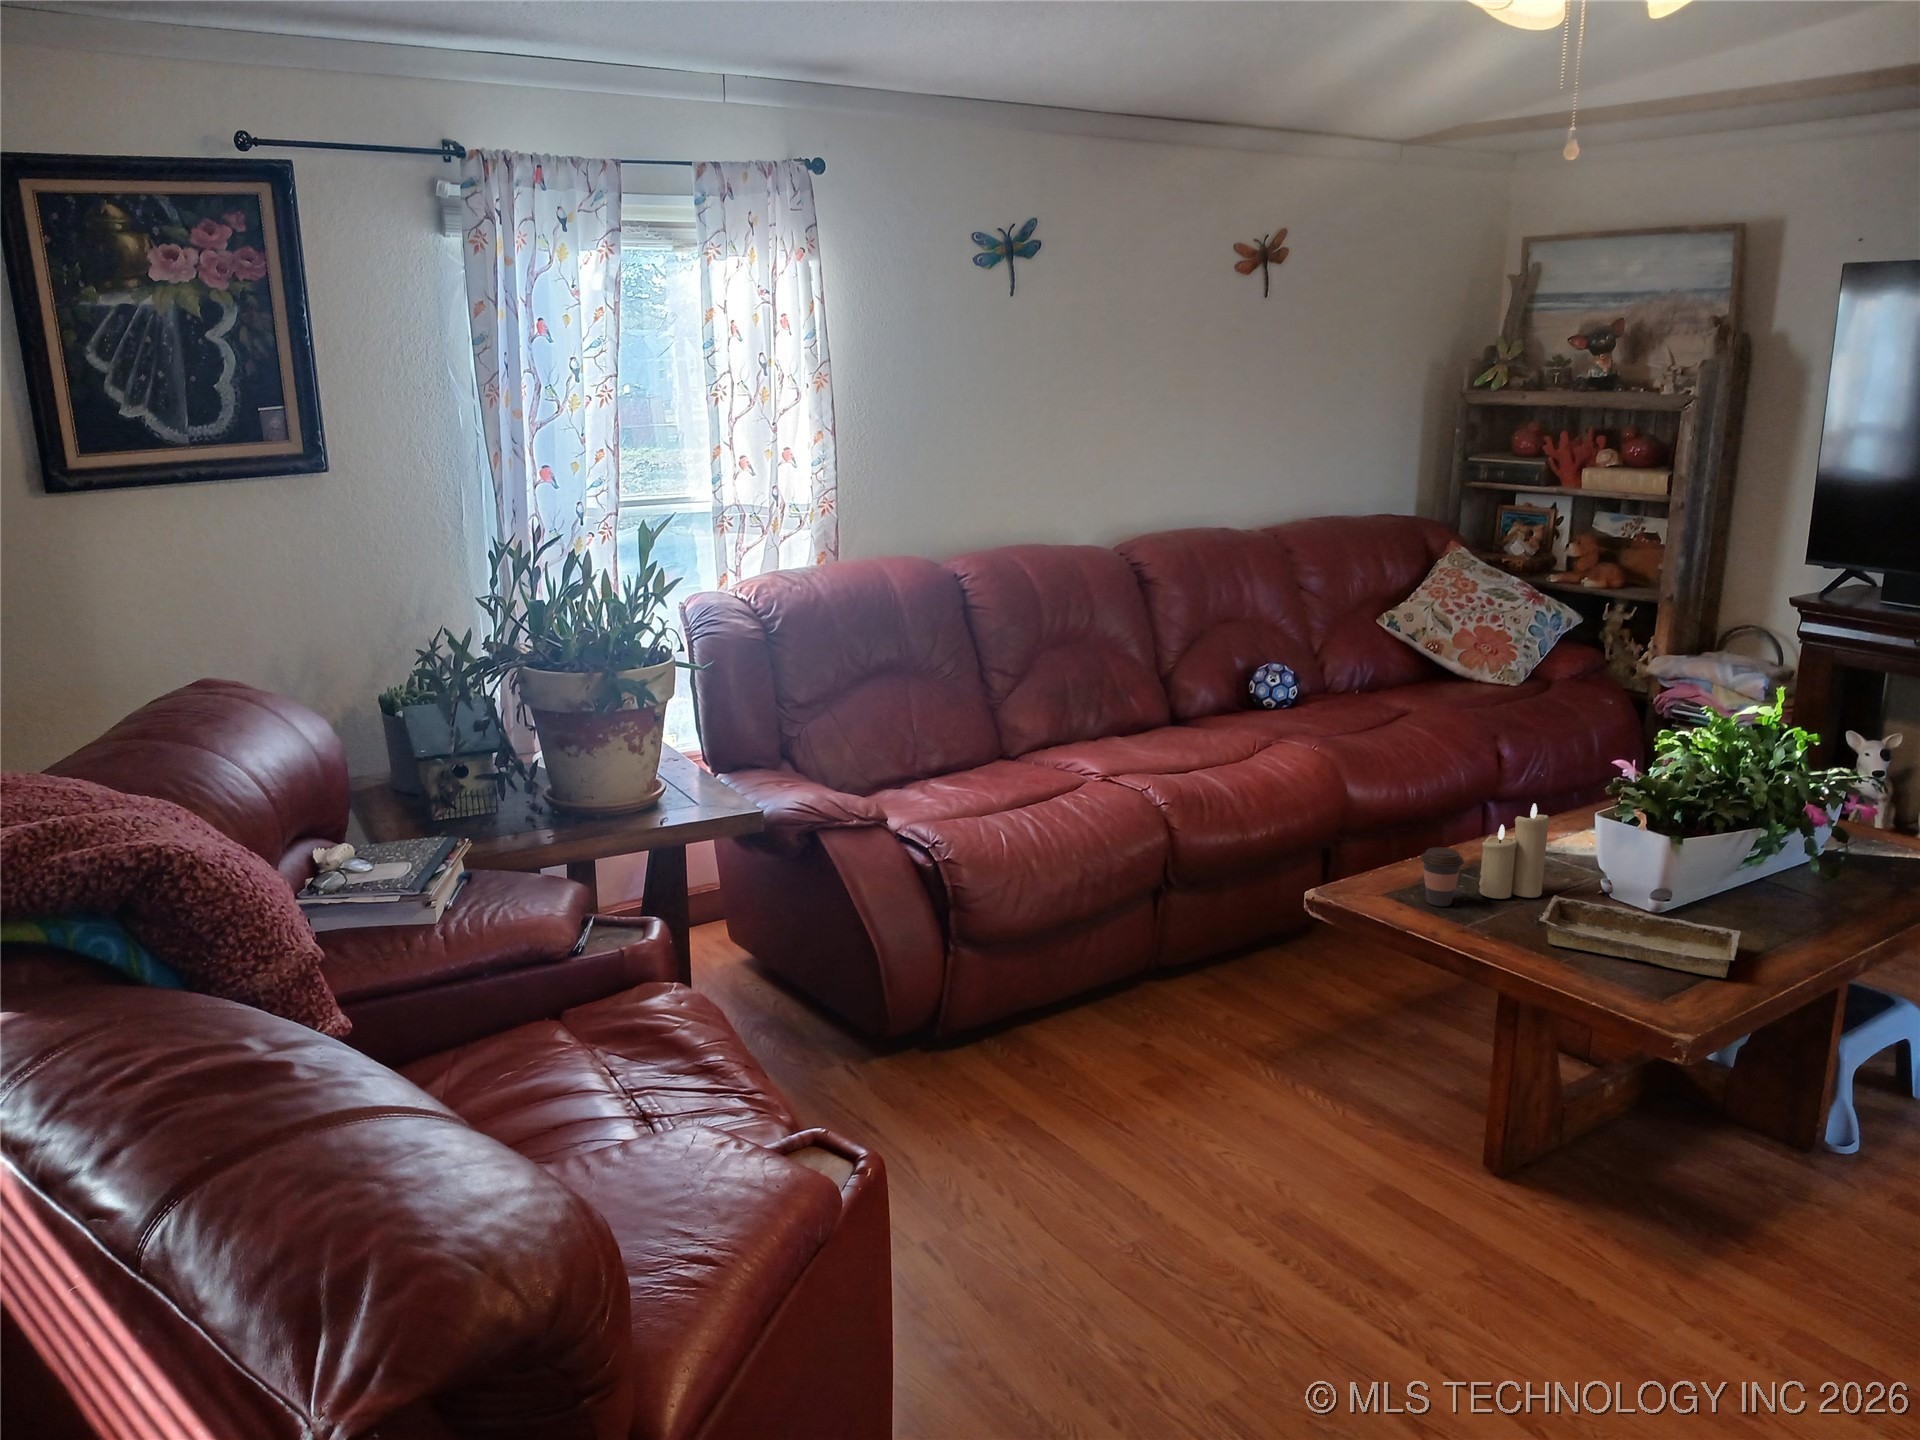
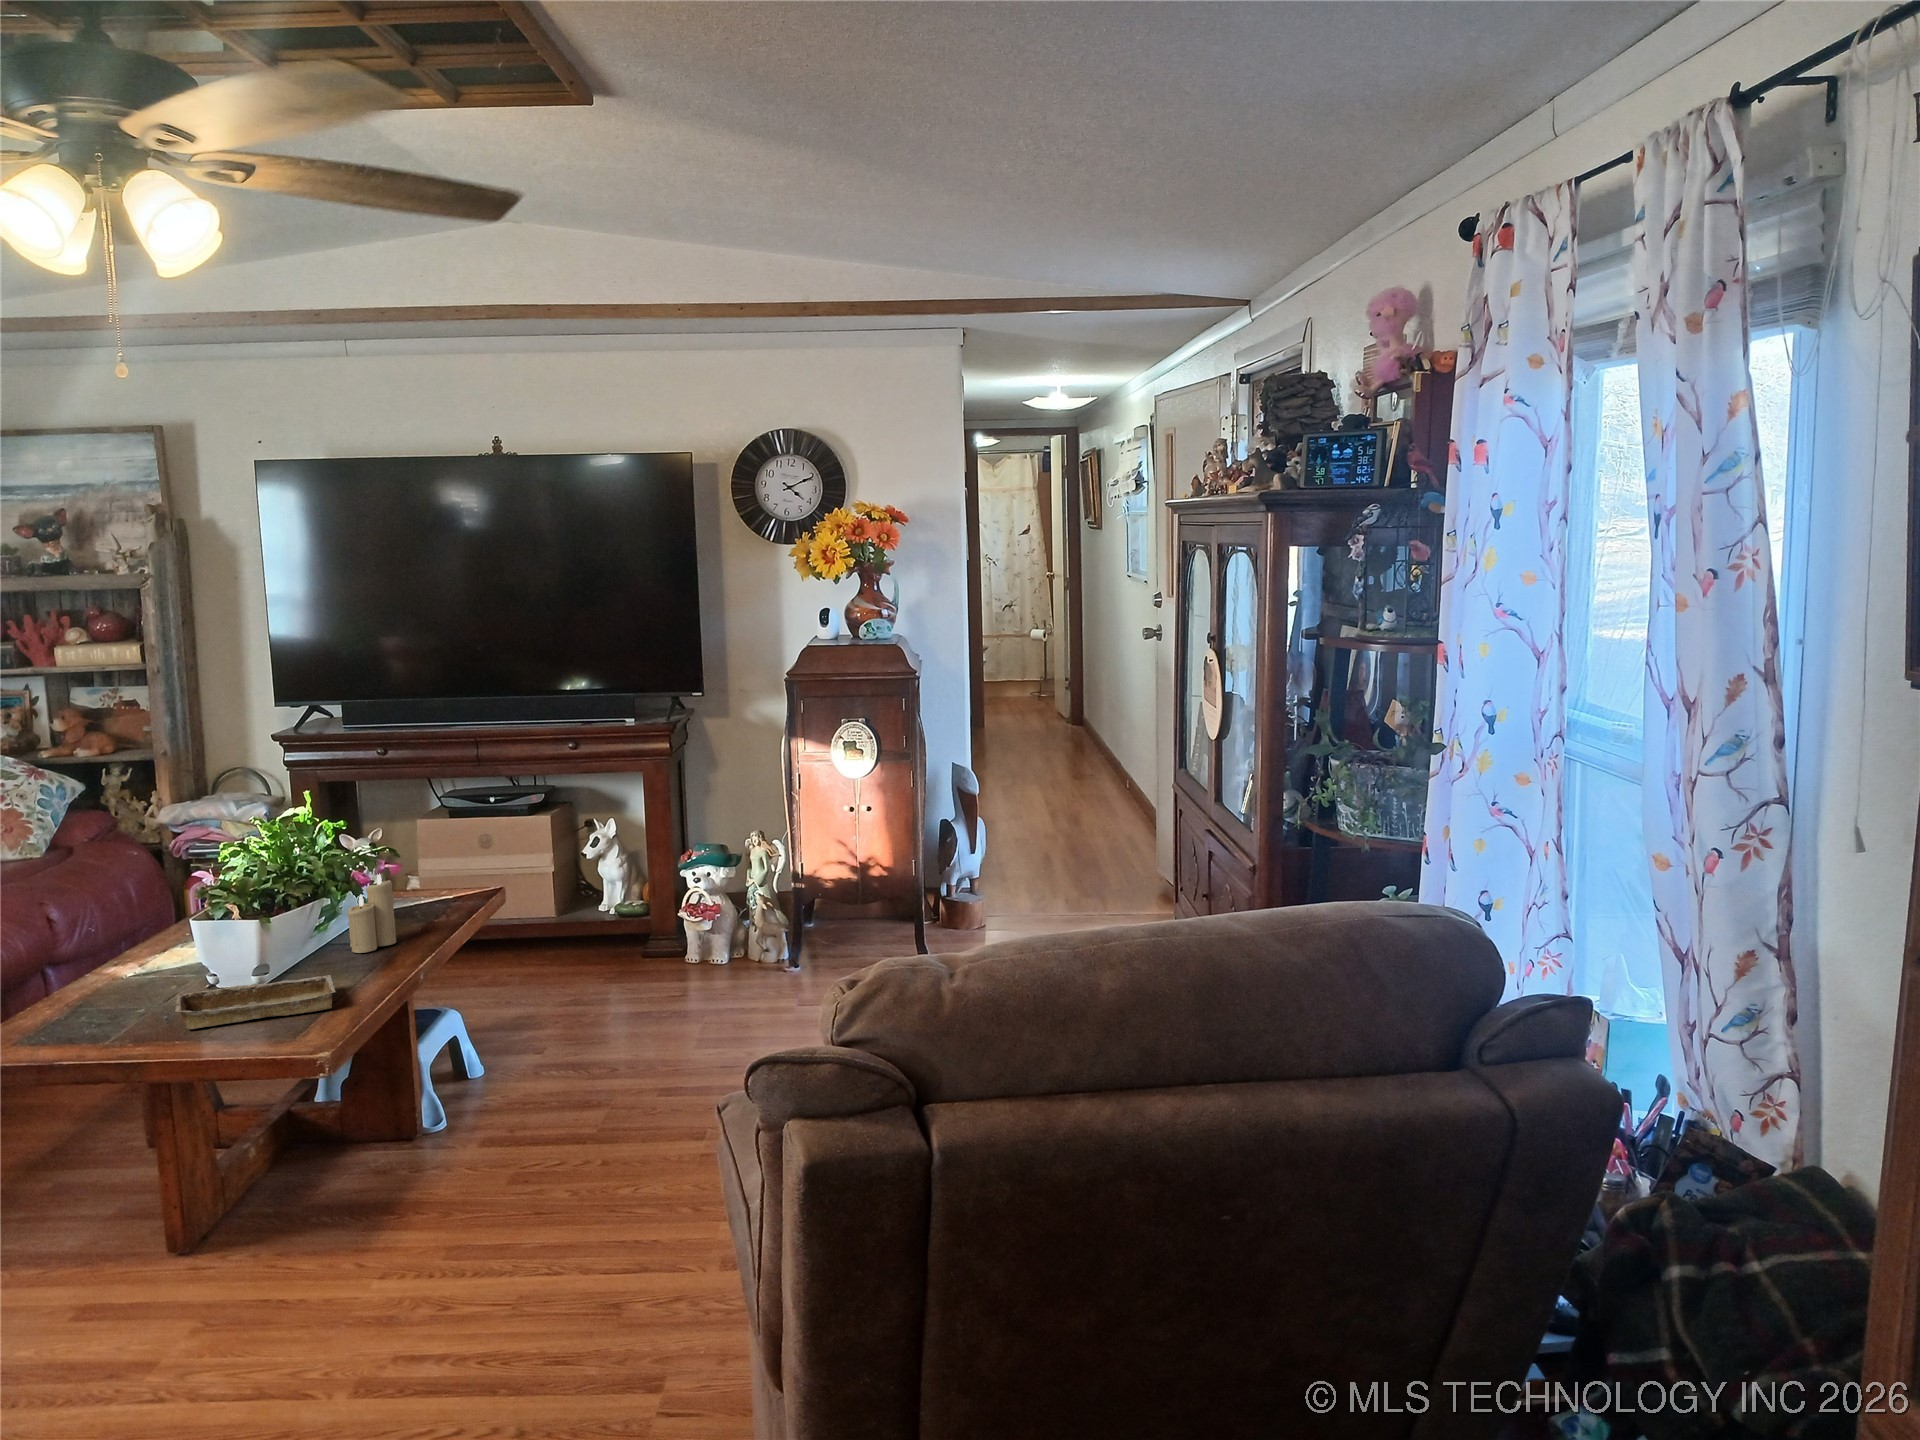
candle: present [1479,803,1549,899] -> present [348,874,396,953]
coffee cup: present [1421,847,1464,906] -> none [46,982,89,1036]

